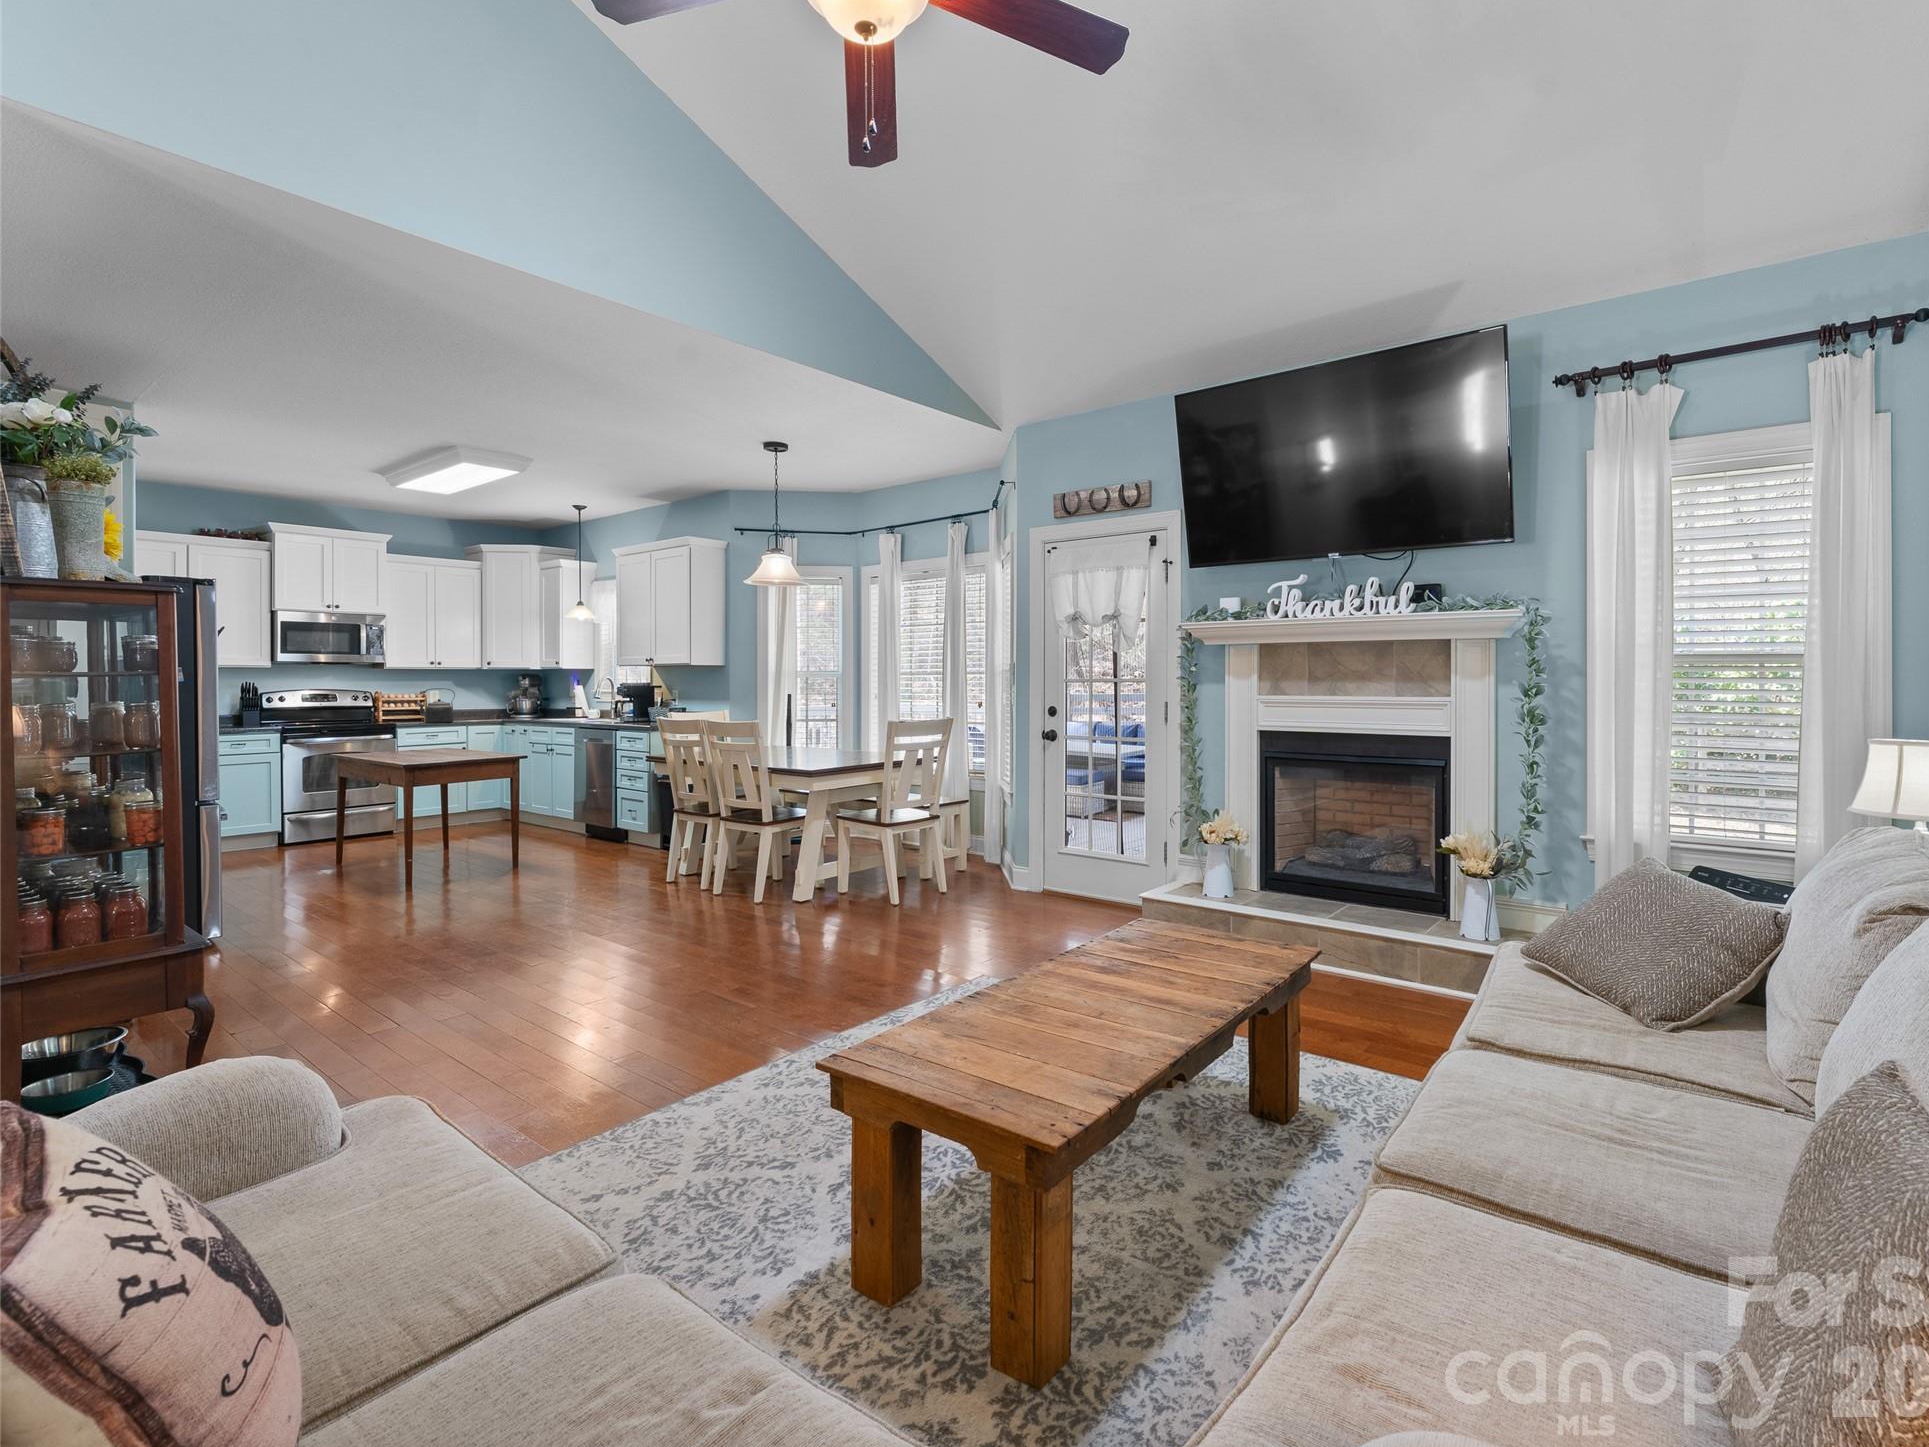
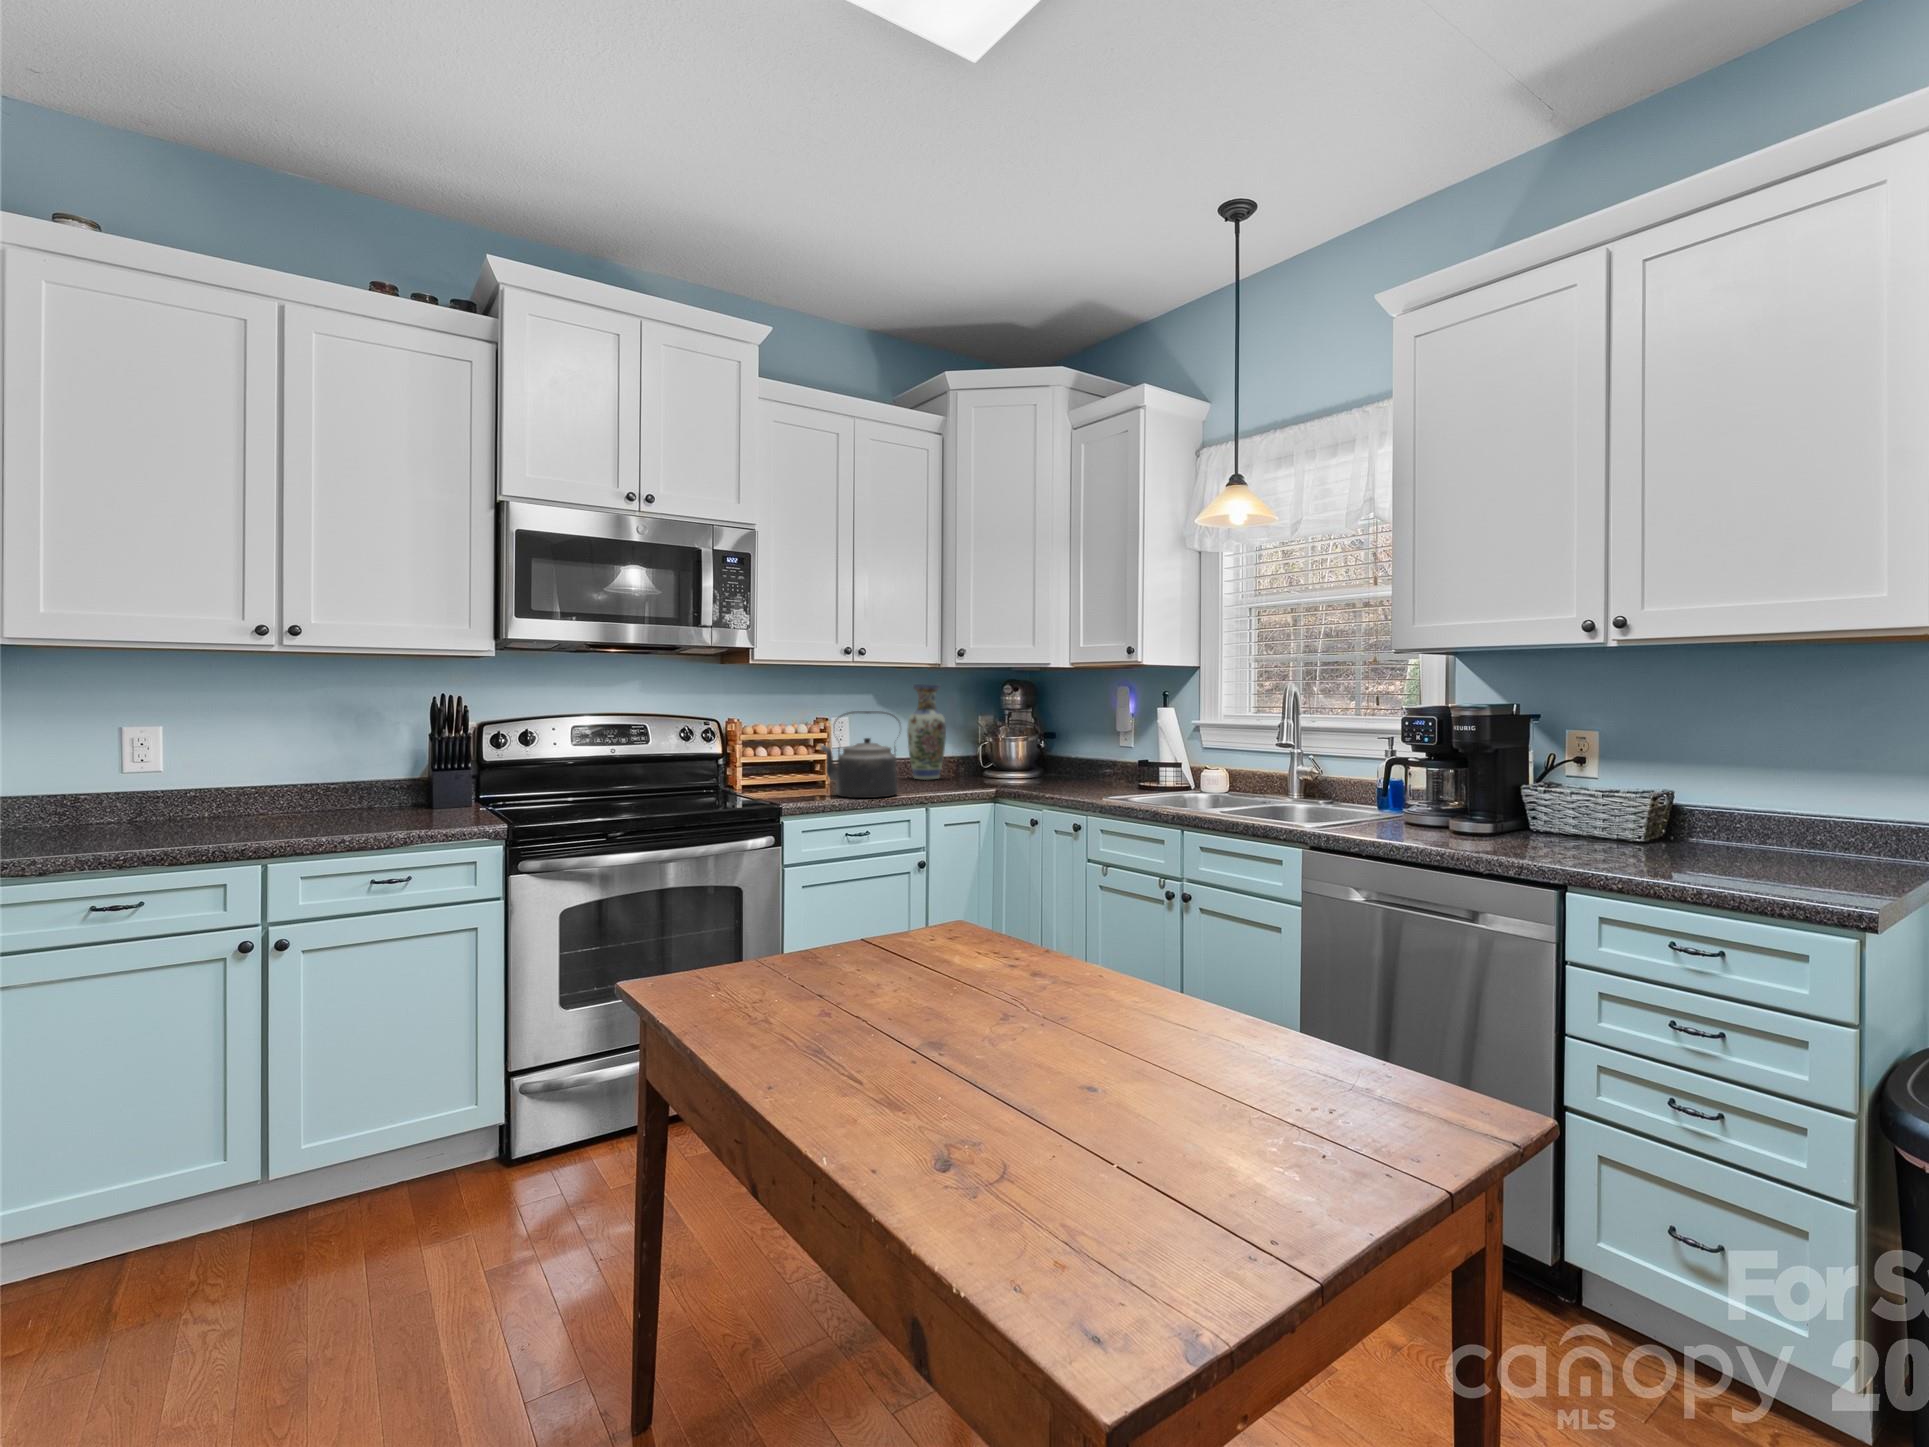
vase: none [469,677,488,720] -> present [907,684,946,780]

